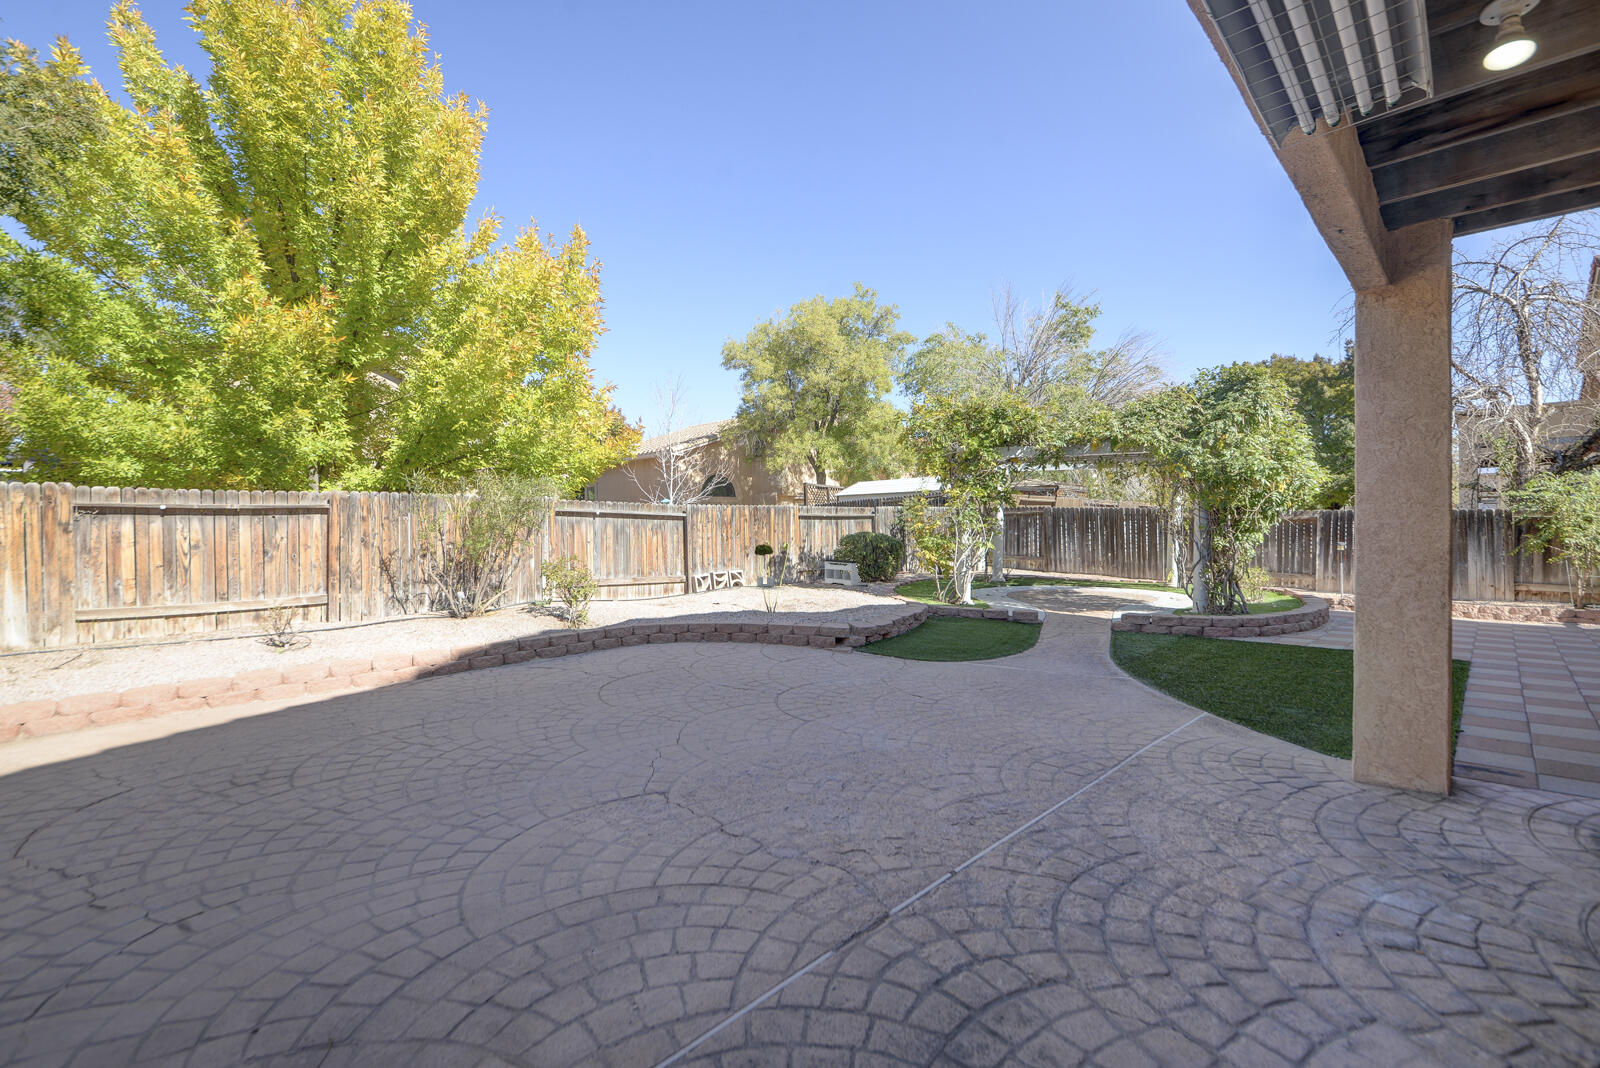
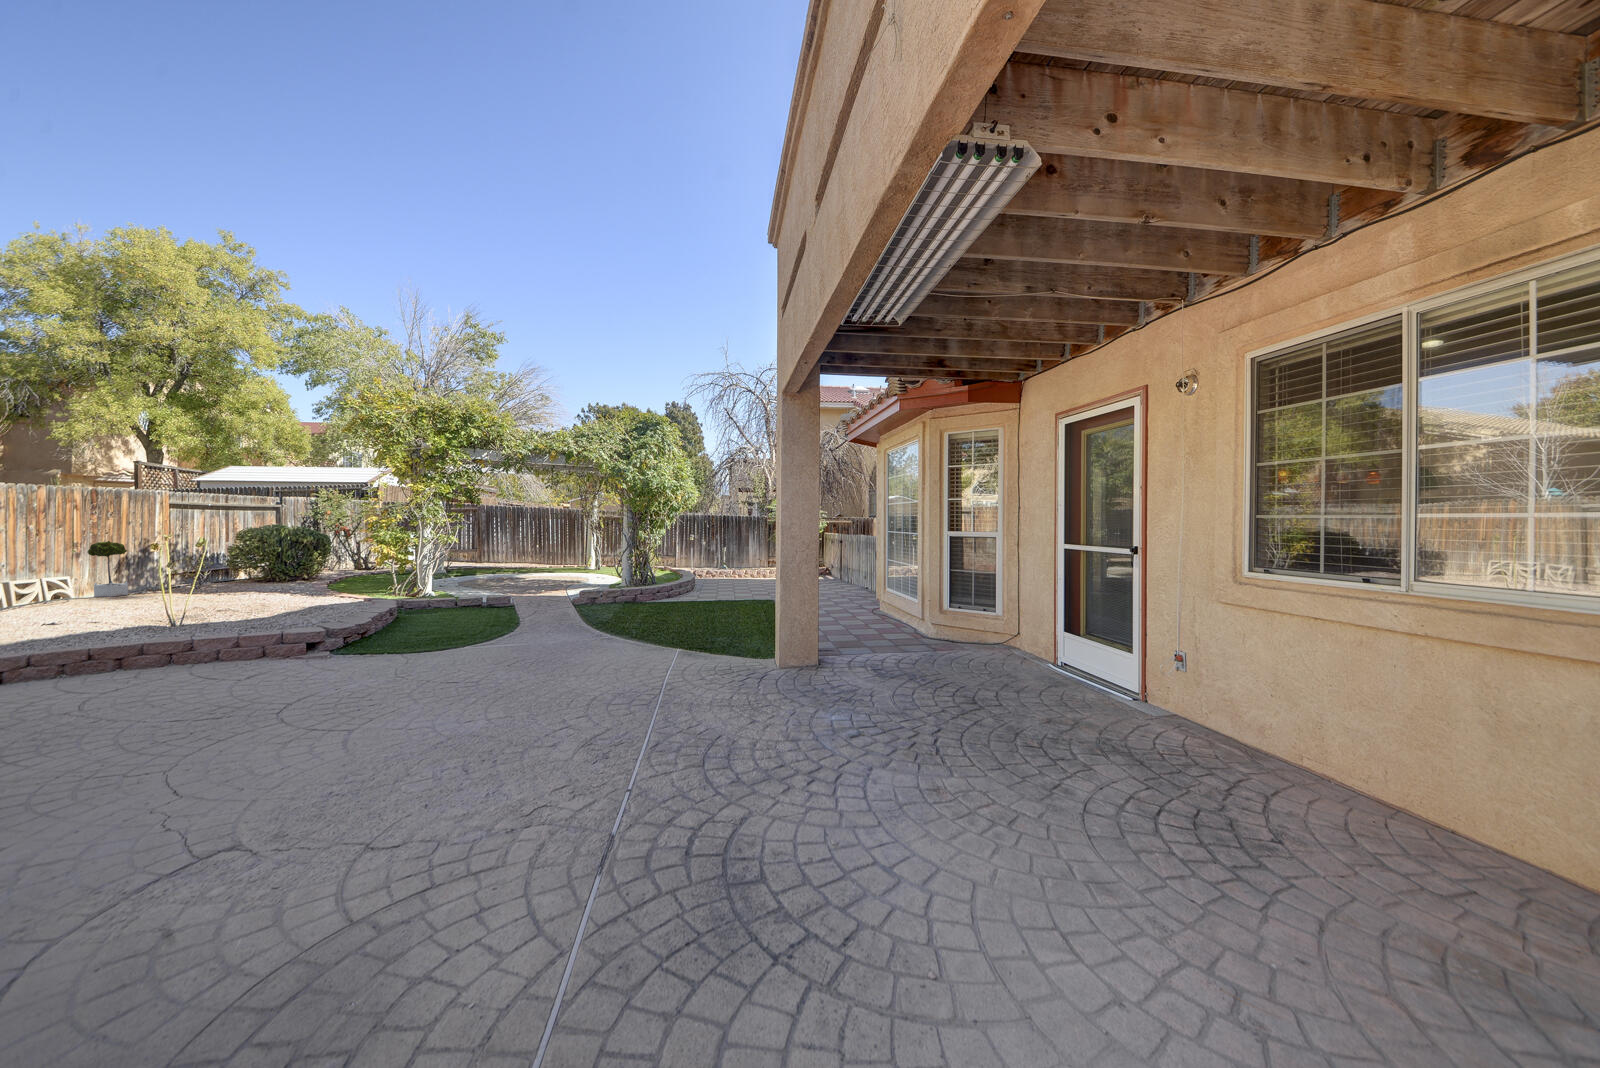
bench: present [825,559,865,586] -> none [214,556,284,586]

